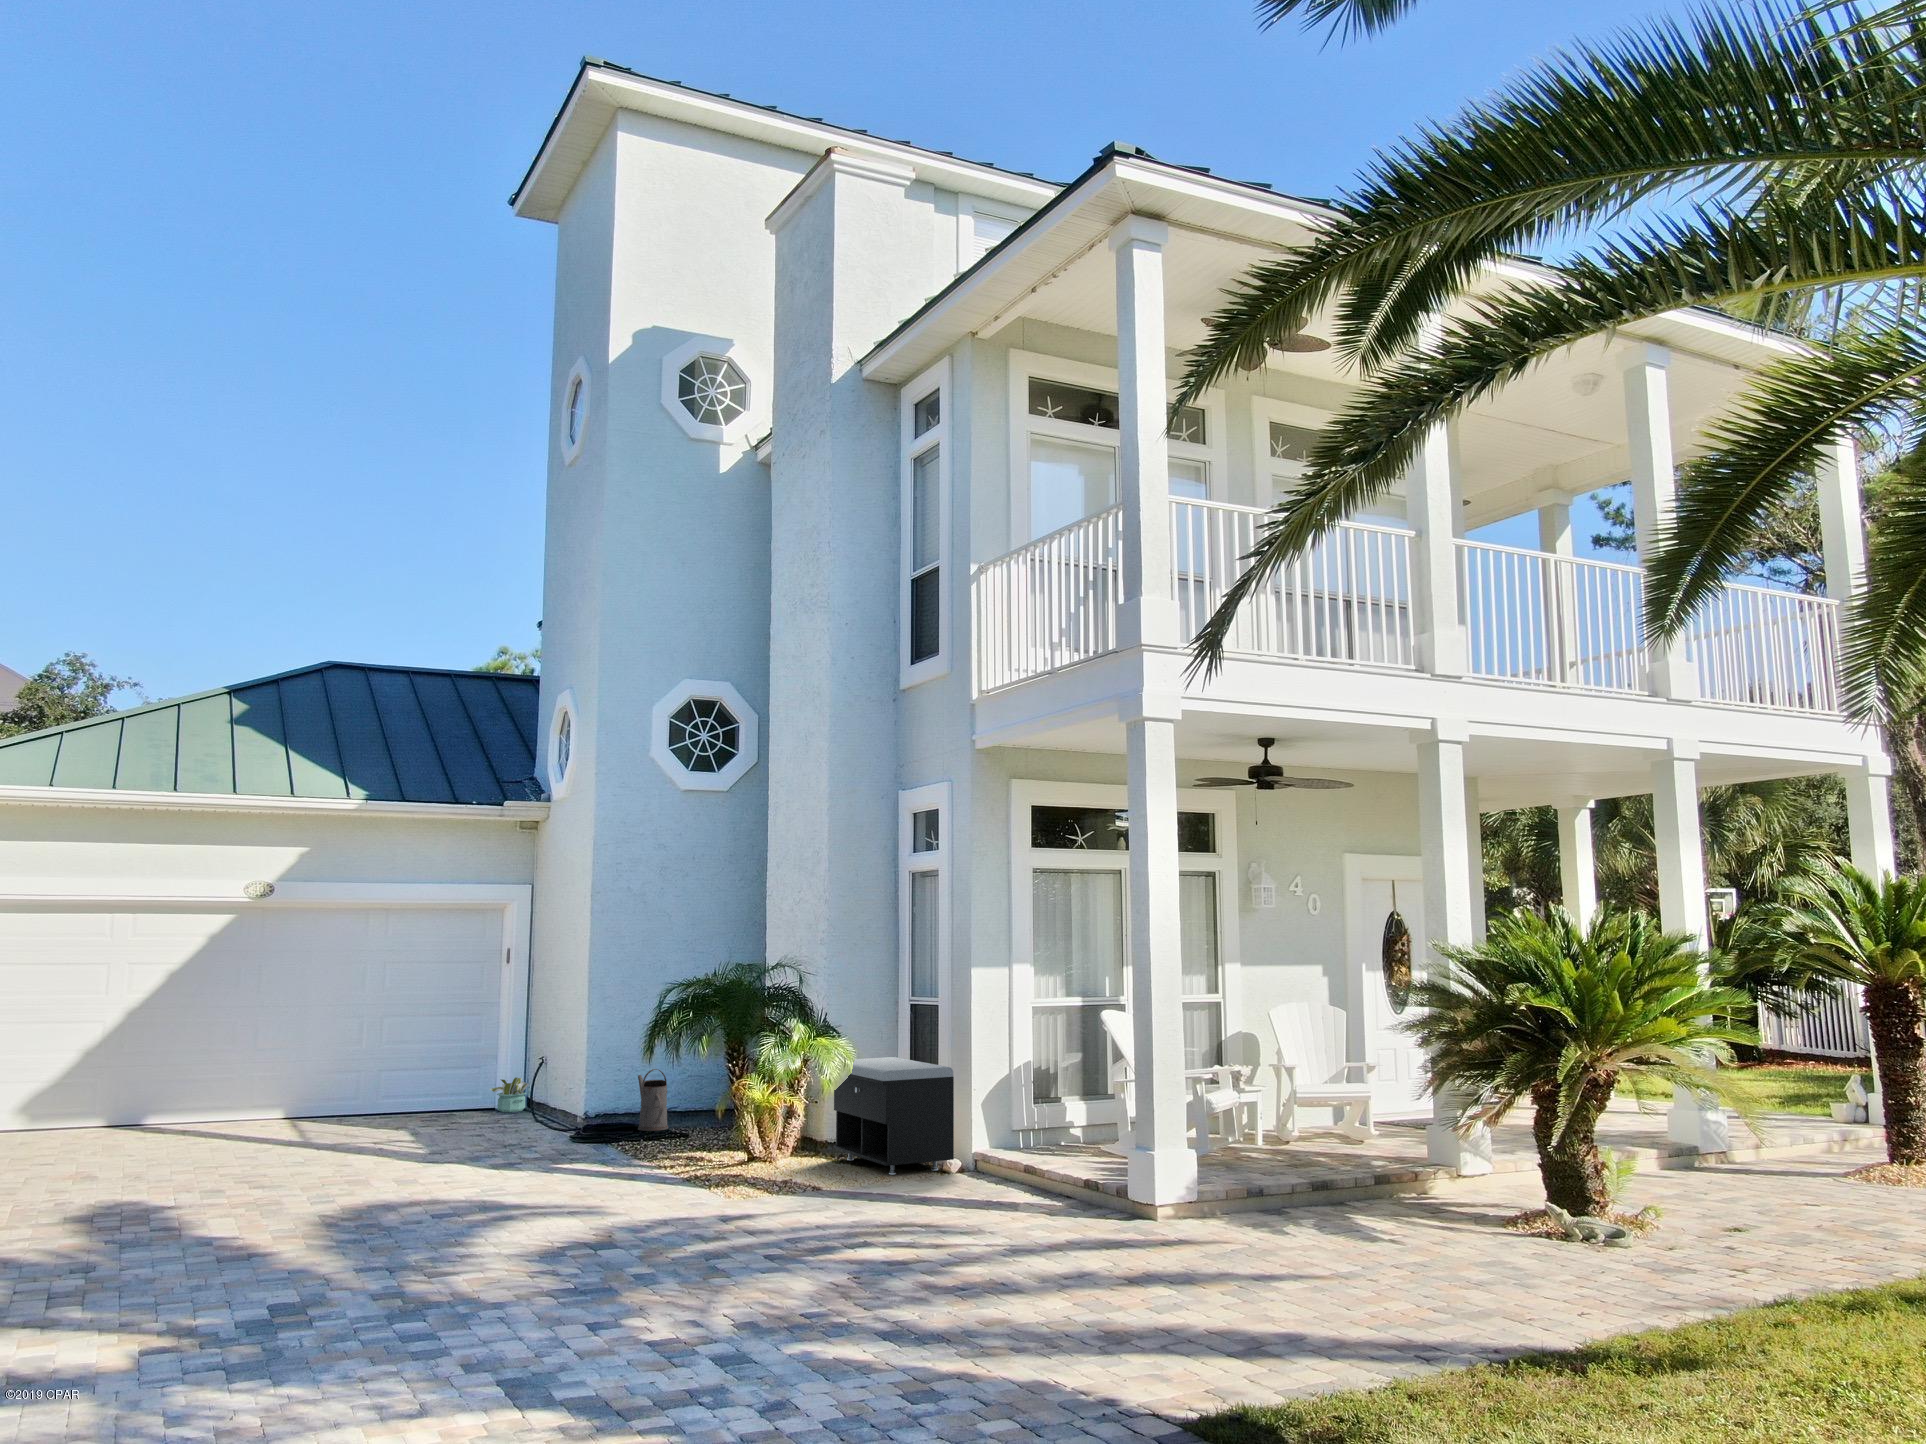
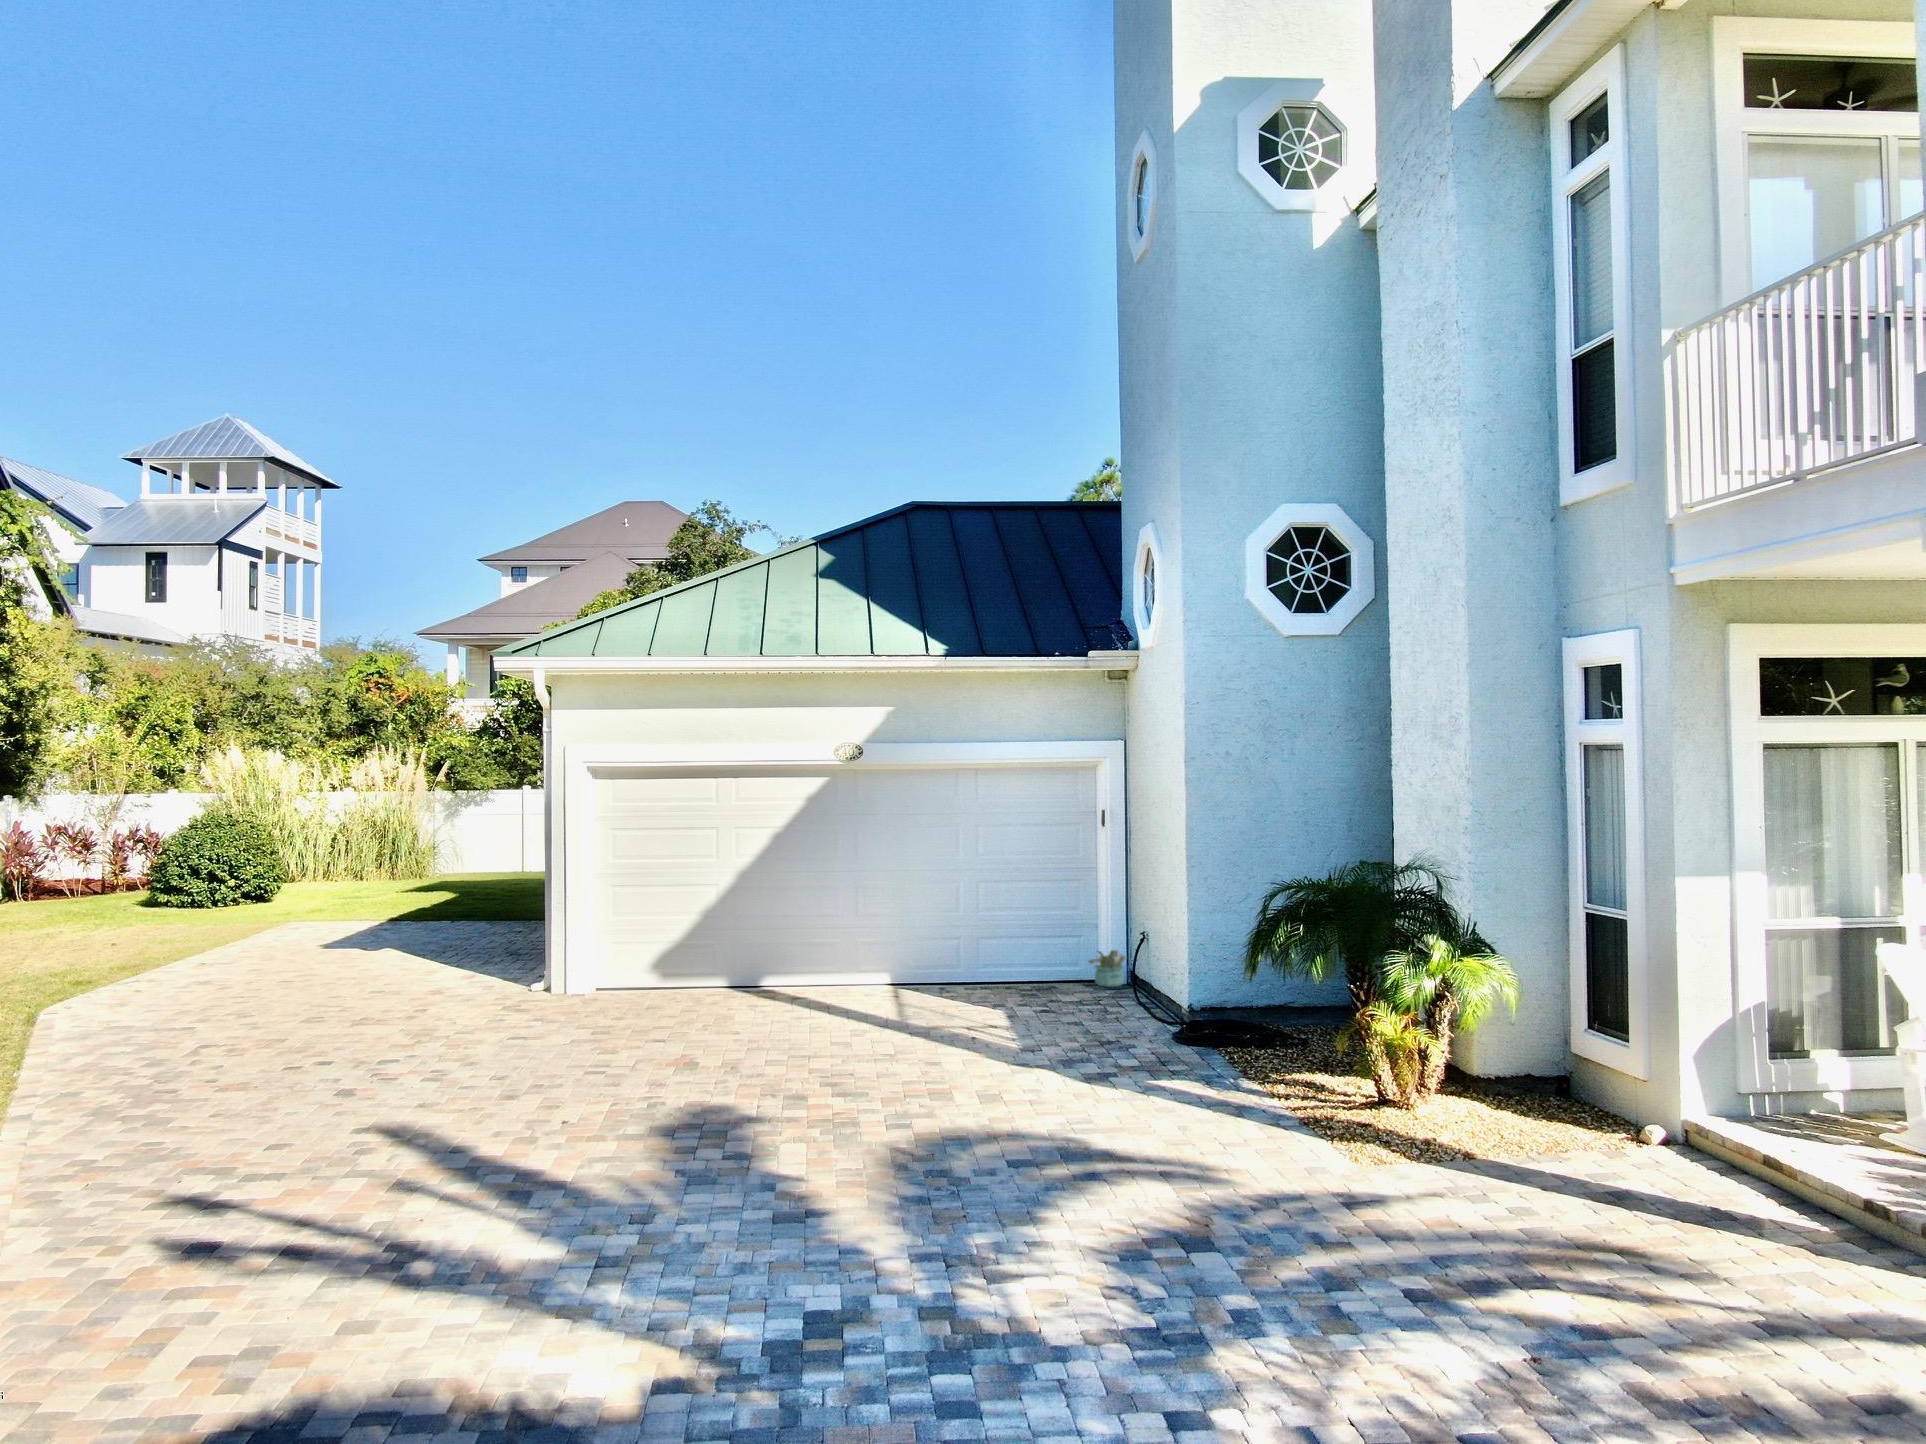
storage bench: present [833,1057,954,1175] -> none [1480,979,1654,1139]
watering can: present [638,1069,668,1131] -> none [1243,960,1280,1030]

